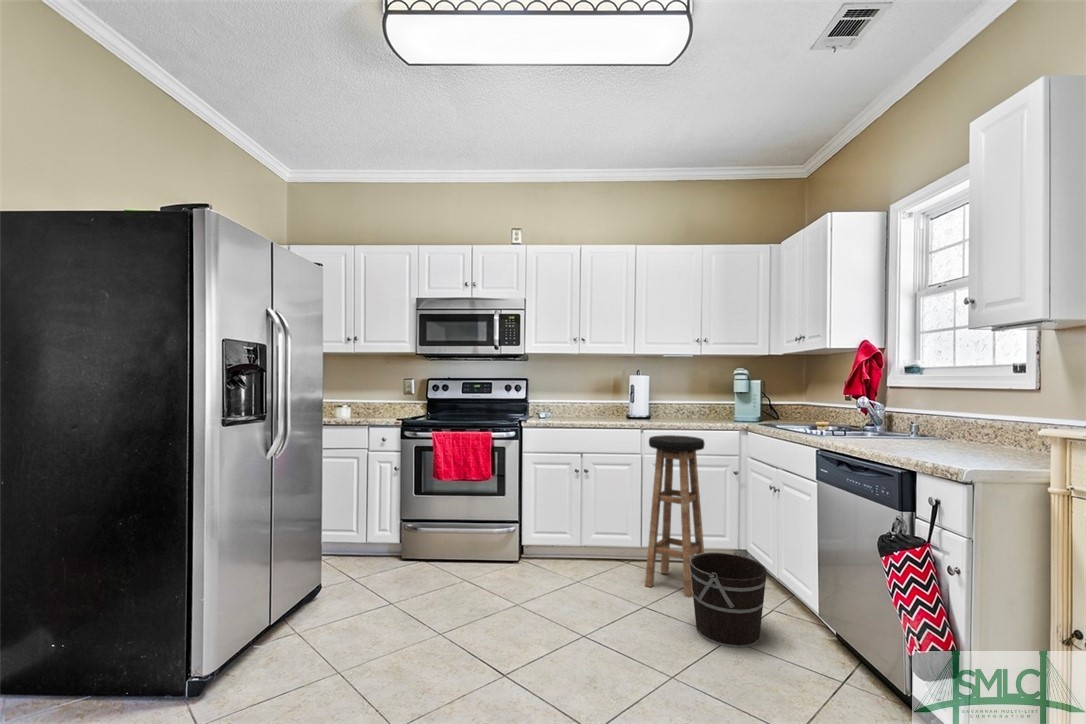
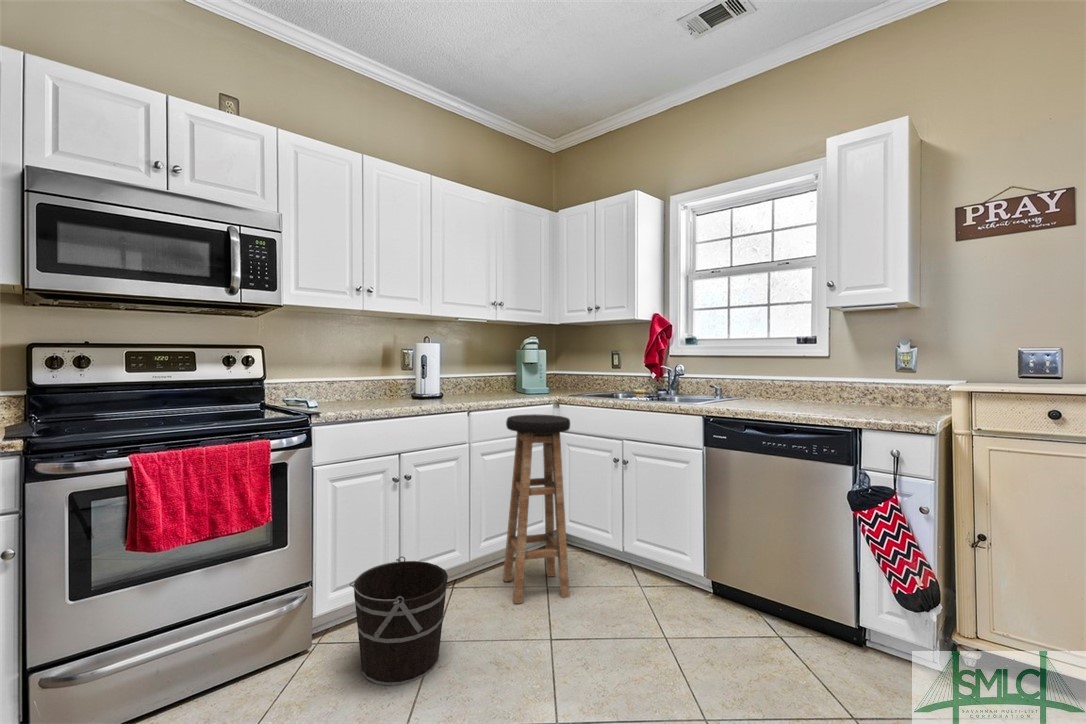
bucket: present [689,551,767,648] -> present [349,556,448,686]

